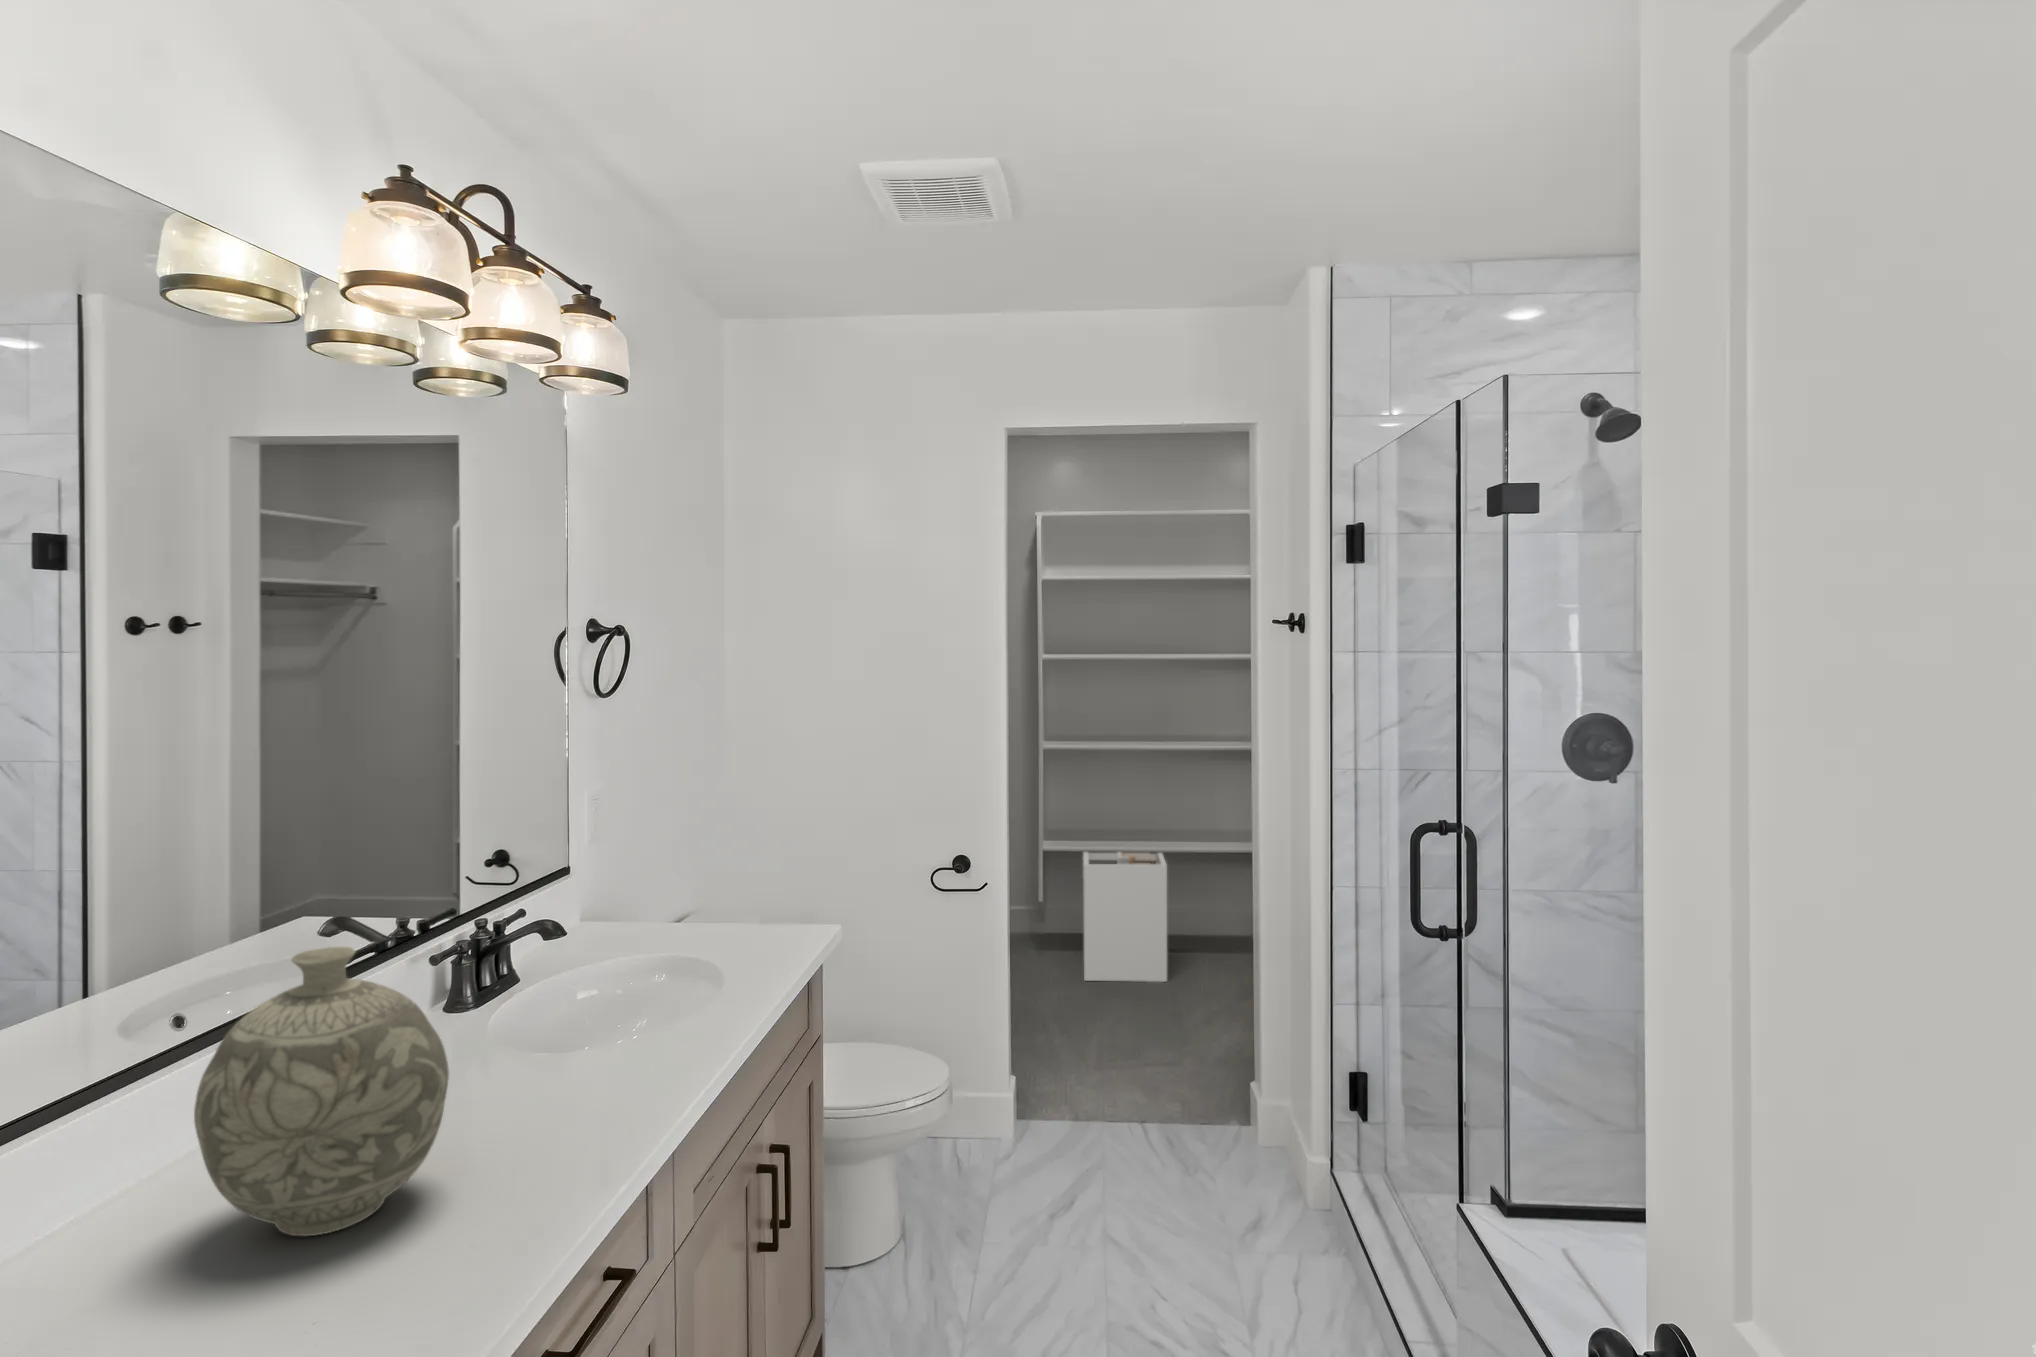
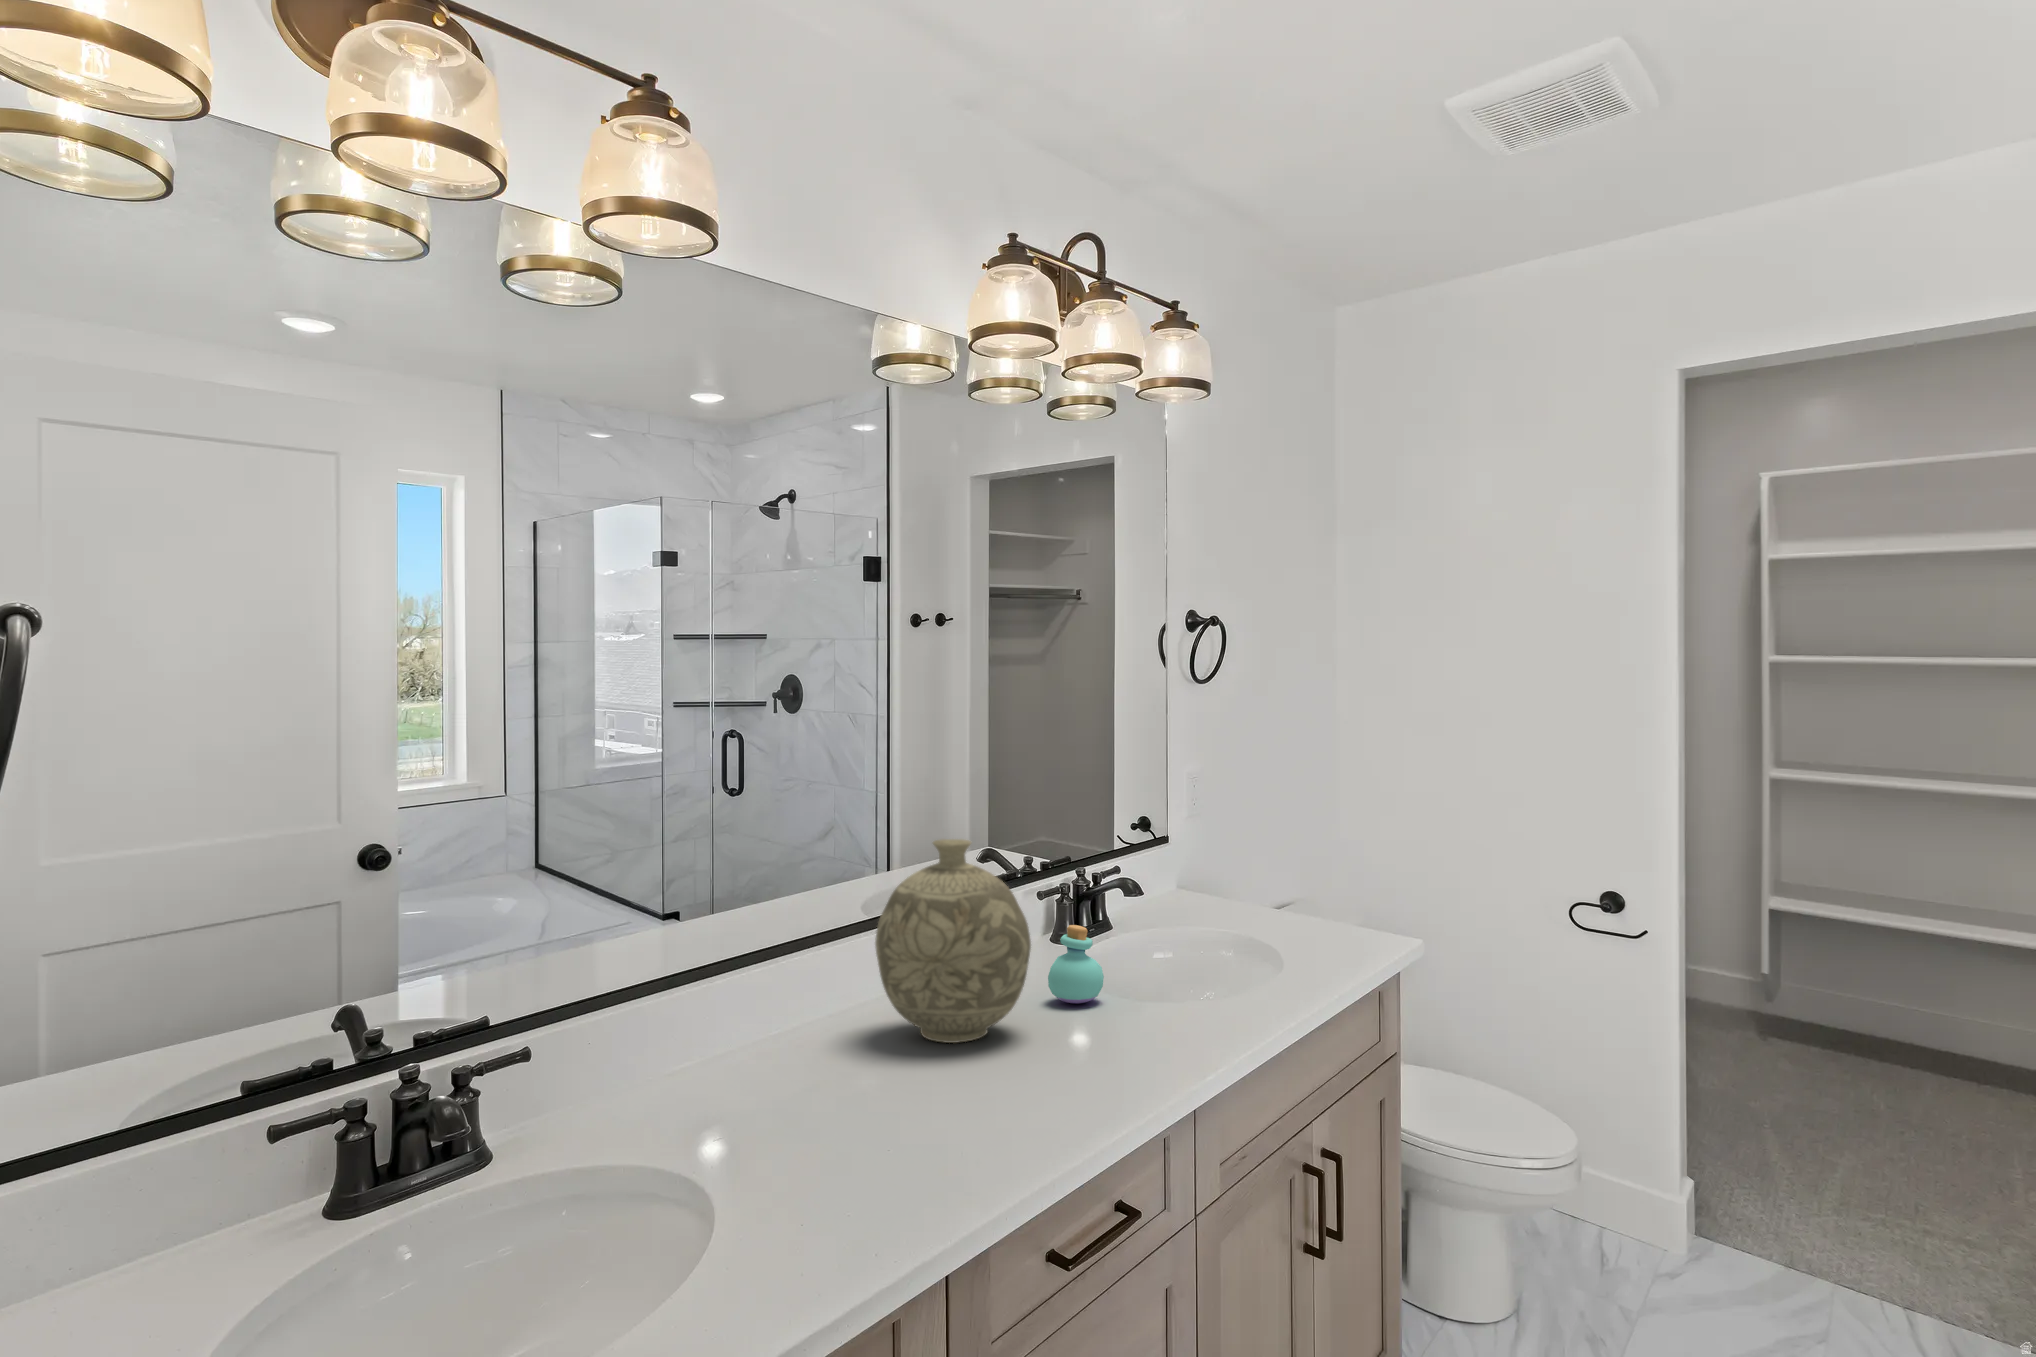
laundry hamper: present [1083,852,1167,982] -> none [1827,917,1964,1110]
perfume bottle: none [462,1018,537,1116] -> present [1048,925,1104,1003]

